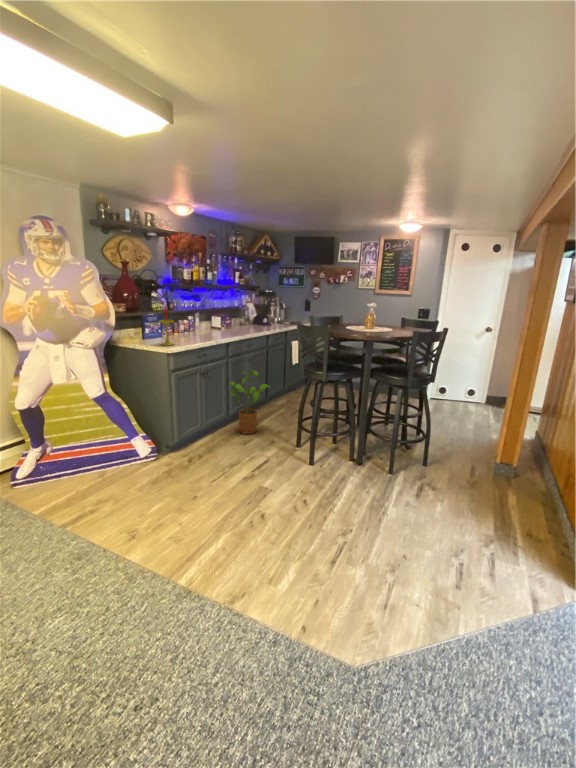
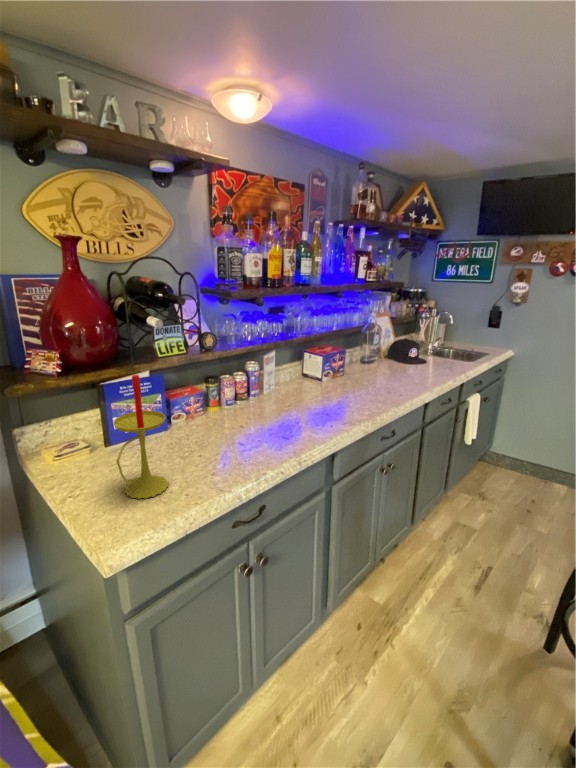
house plant: present [230,371,269,434] -> none [331,519,447,693]

